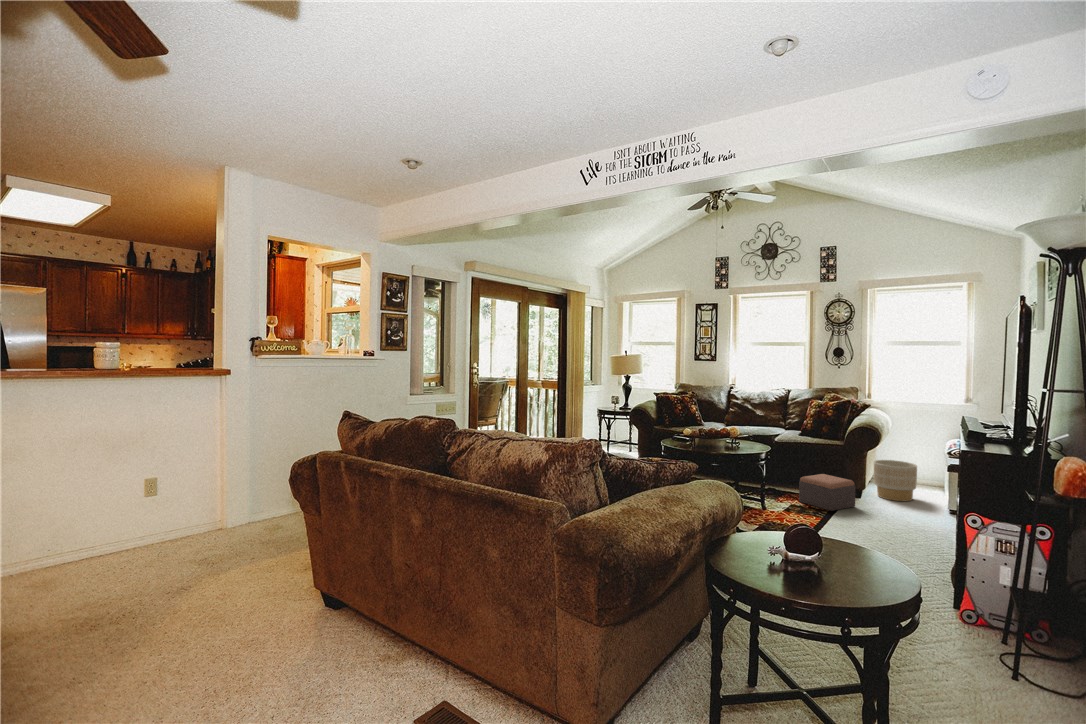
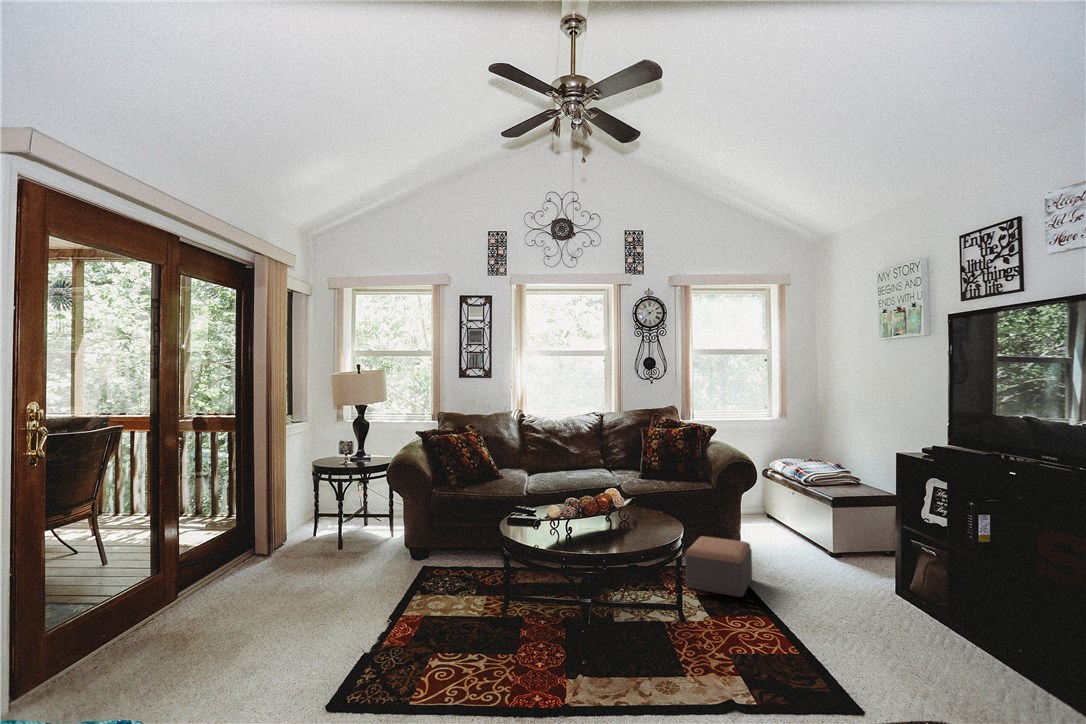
planter: present [874,460,917,501] -> none [734,498,784,555]

